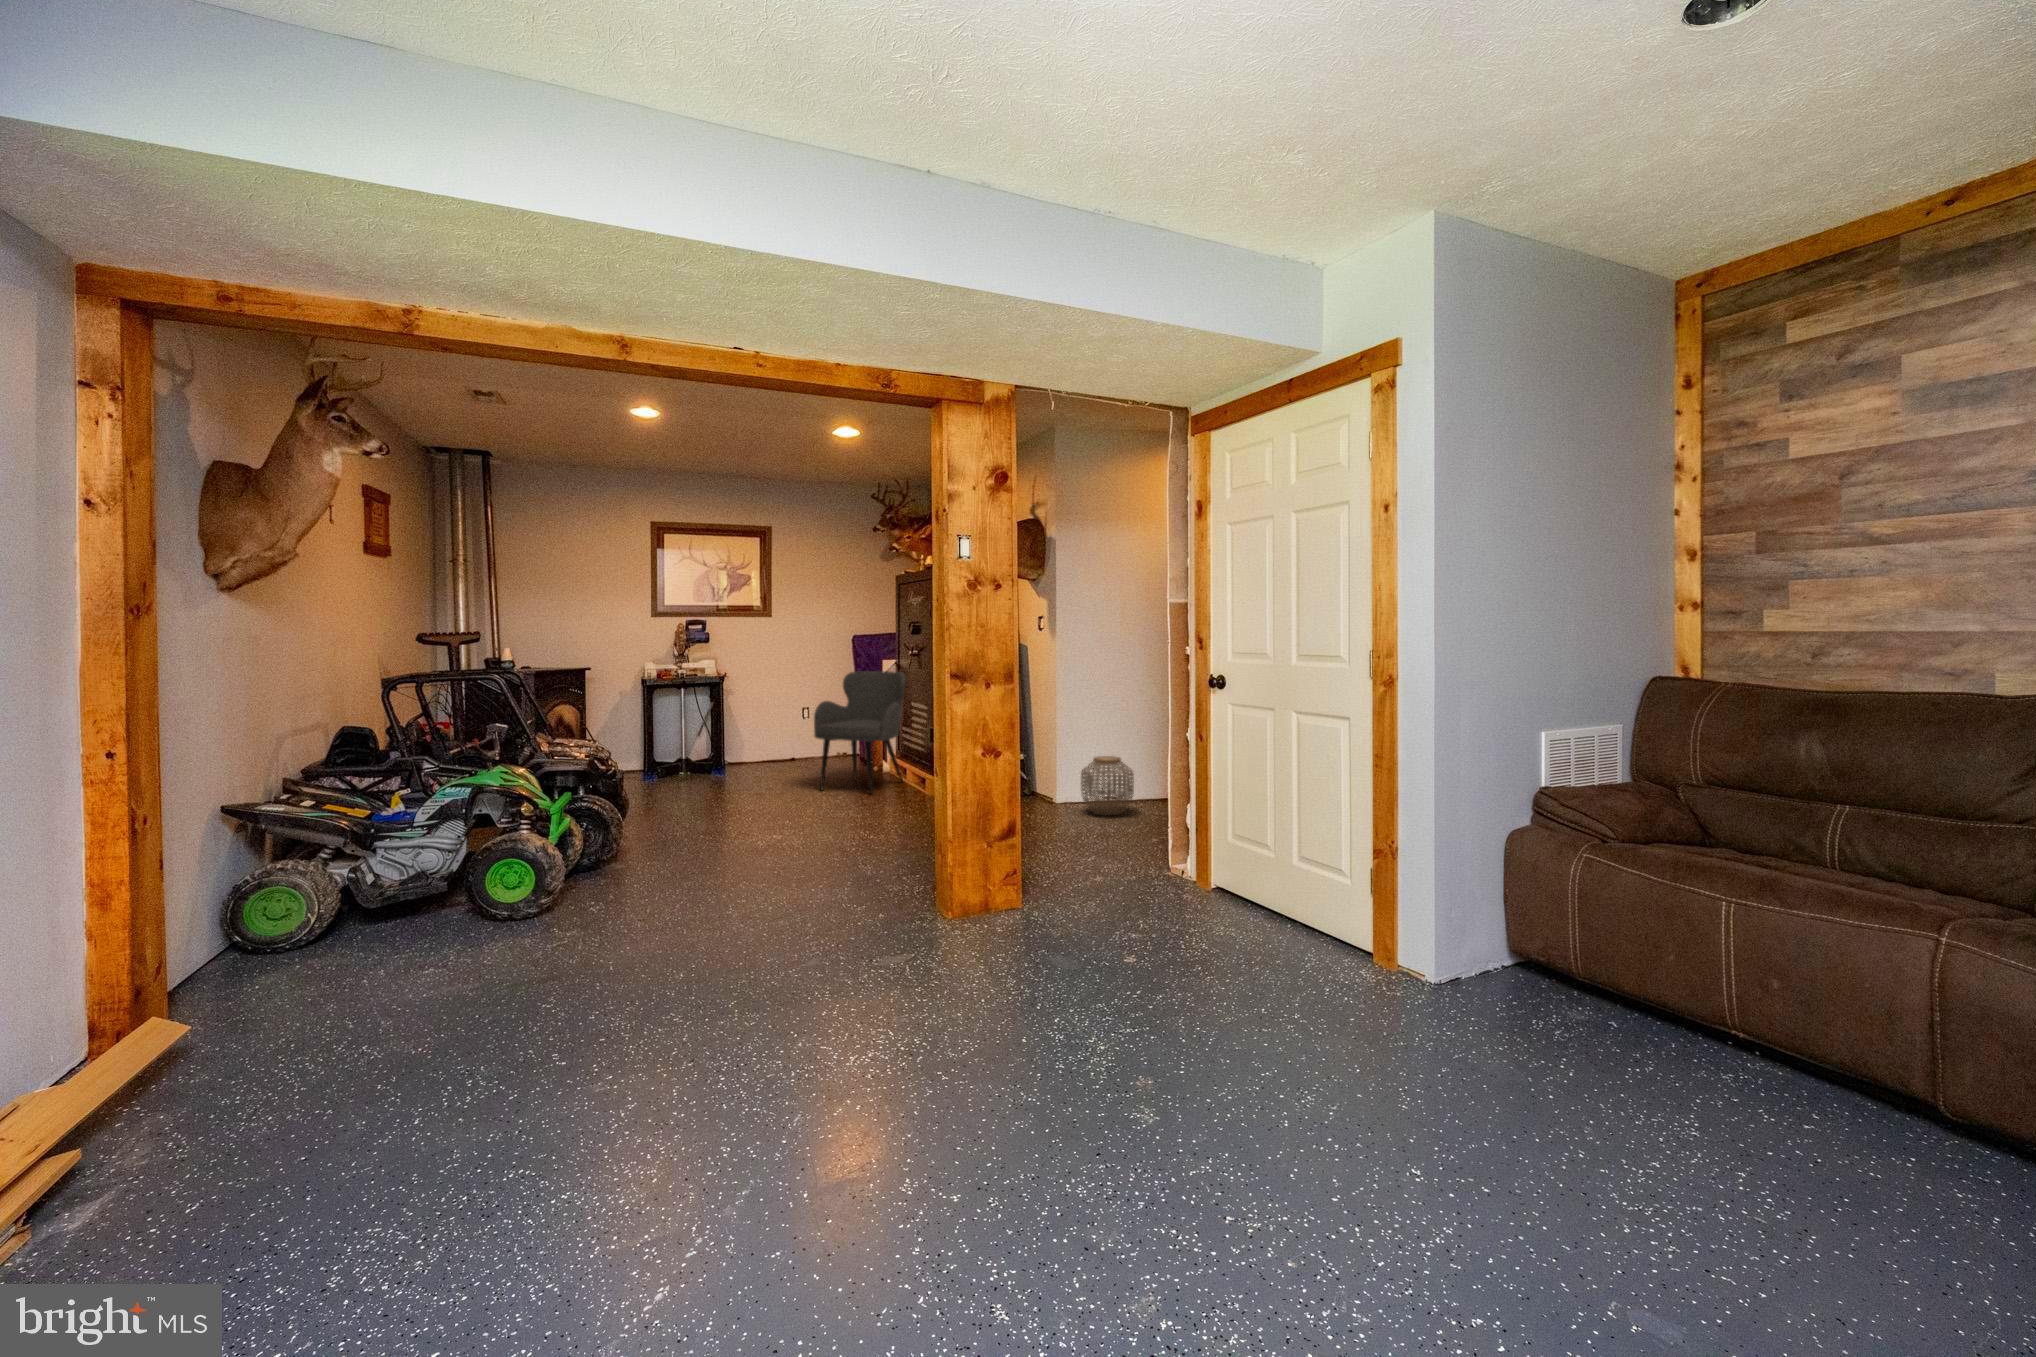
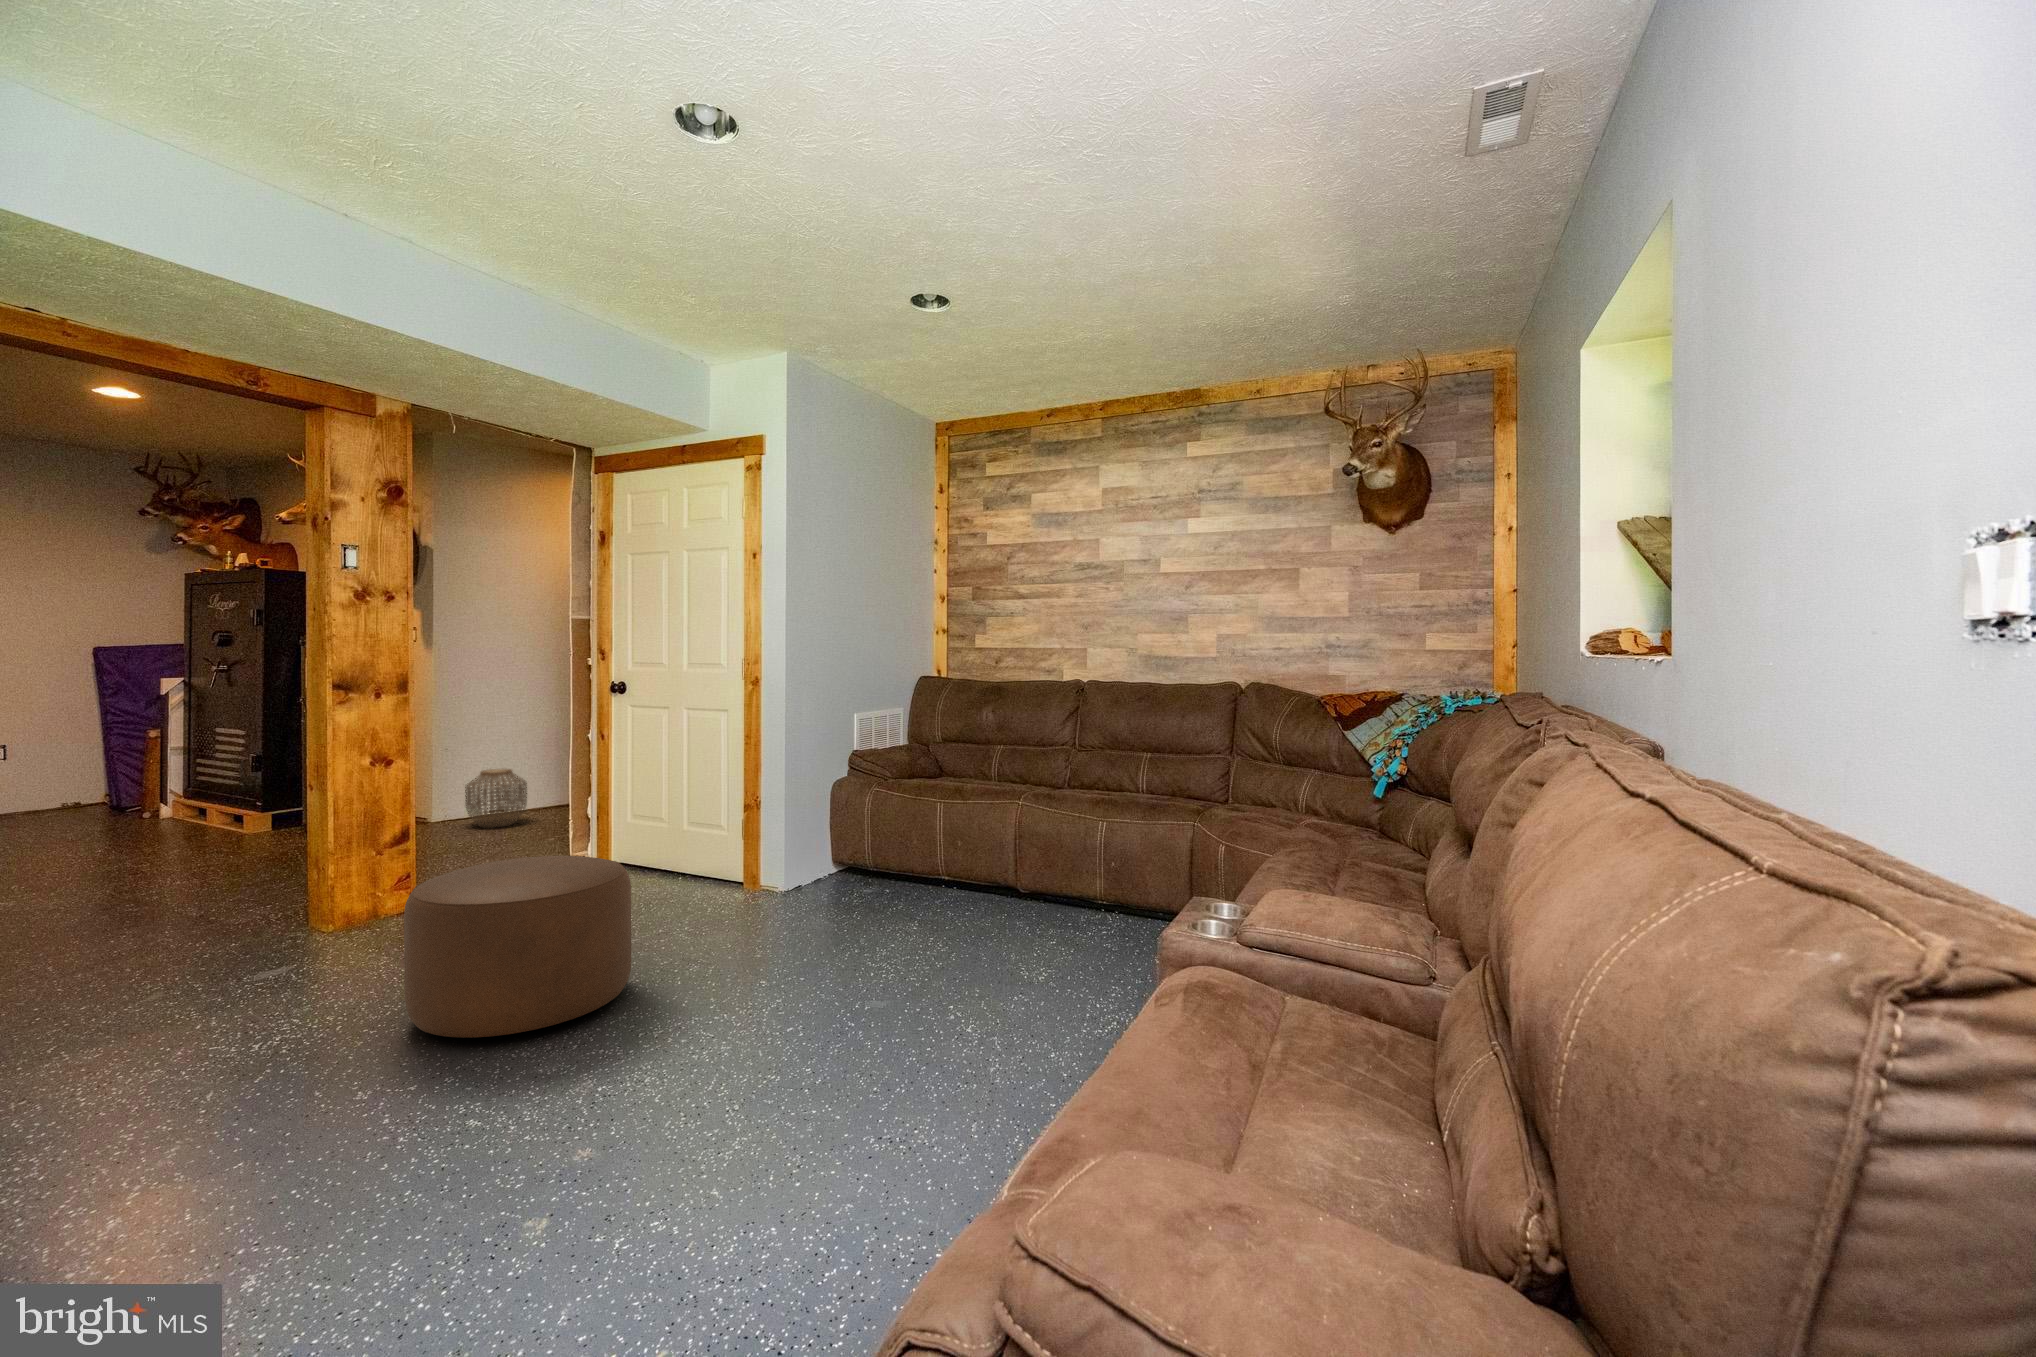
armchair: present [814,671,906,794] -> none [41,690,206,846]
ottoman: none [964,904,1215,1162] -> present [404,856,632,1038]

